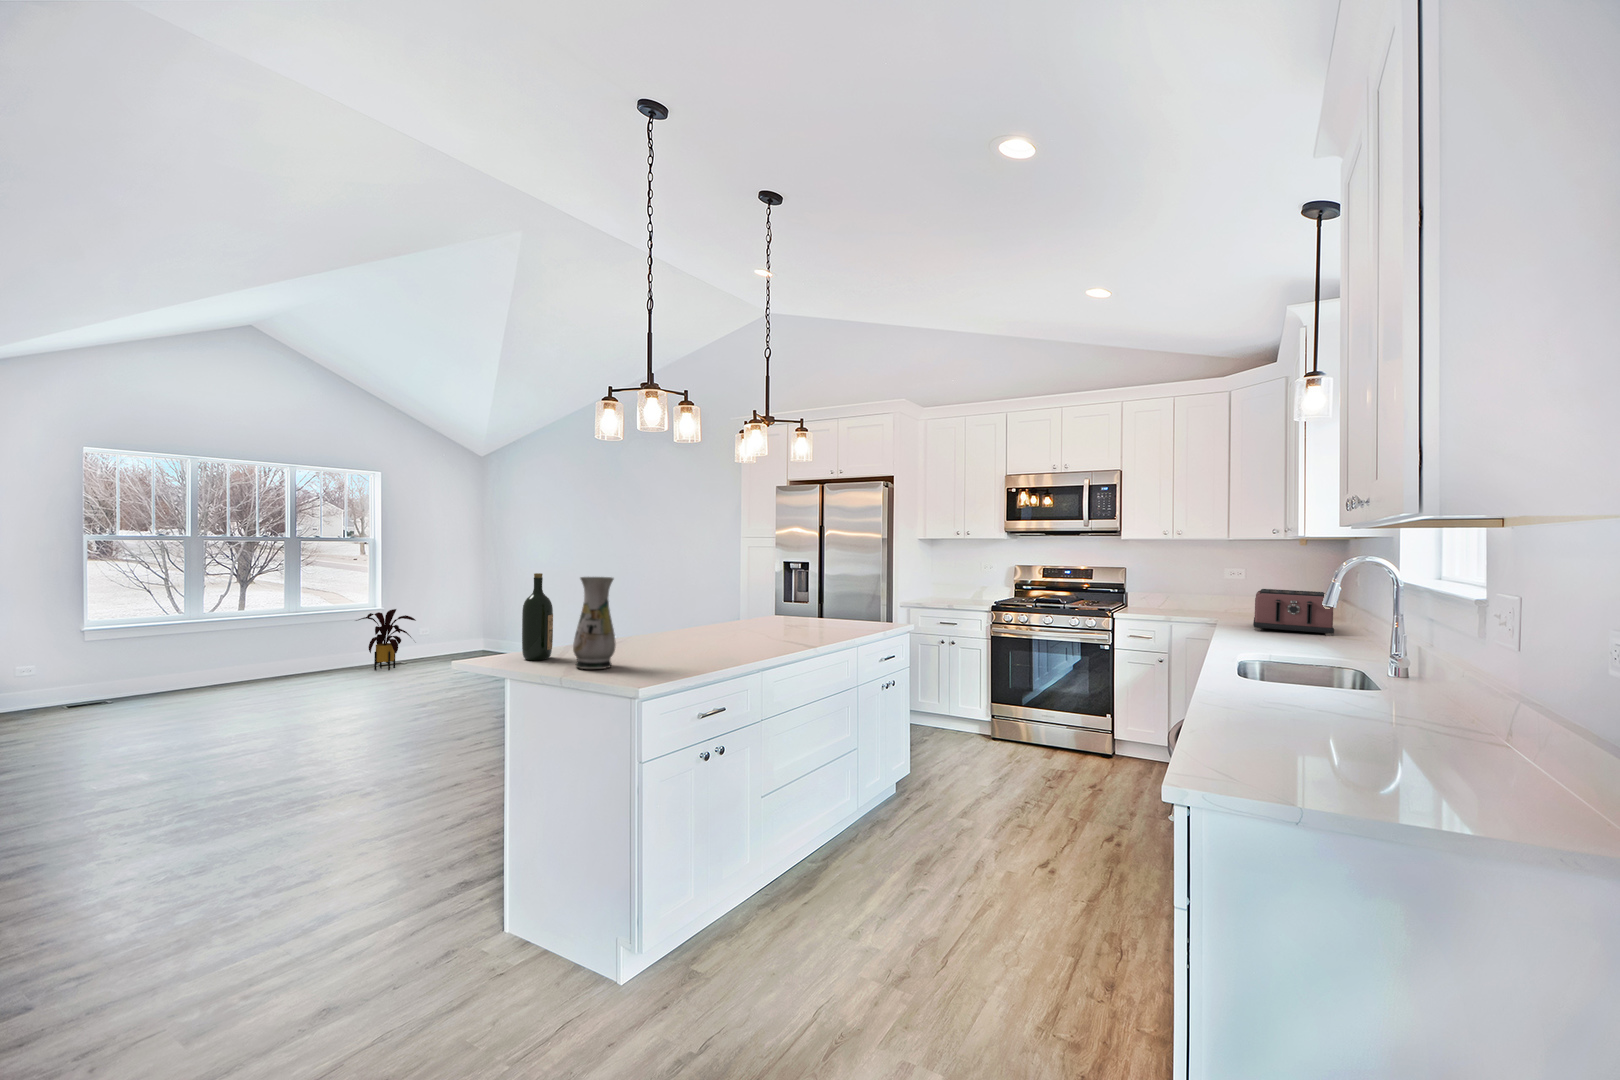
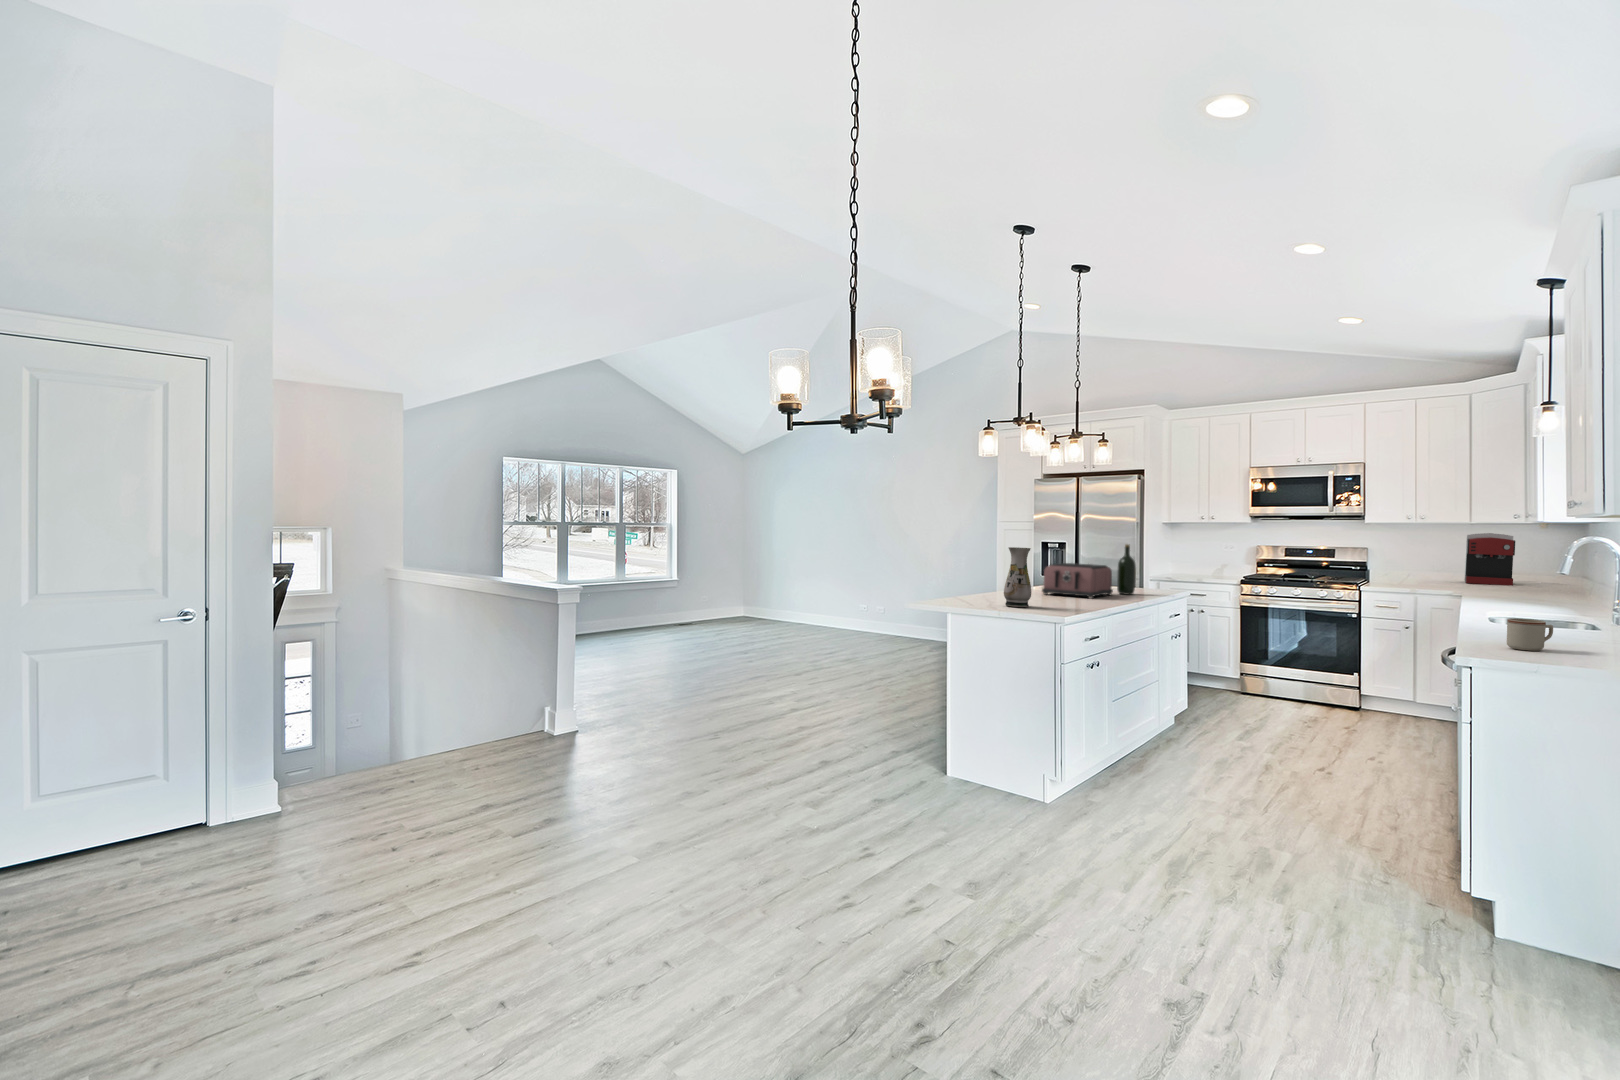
coffee maker: none [1225,550,1276,610] -> present [1465,533,1515,585]
wine bottle: present [522,573,553,660] -> present [1117,544,1136,595]
toaster: present [1253,589,1334,636] -> present [1042,563,1113,599]
house plant: present [356,609,416,670] -> none [642,583,690,635]
mug: none [1258,718,1336,786] -> present [1507,618,1553,651]

